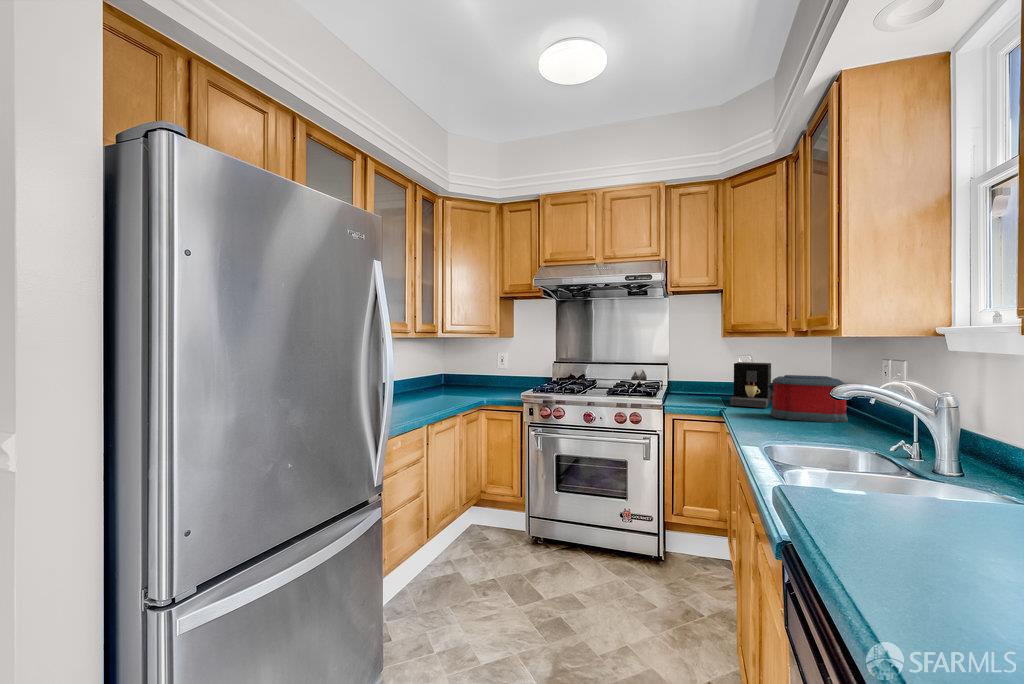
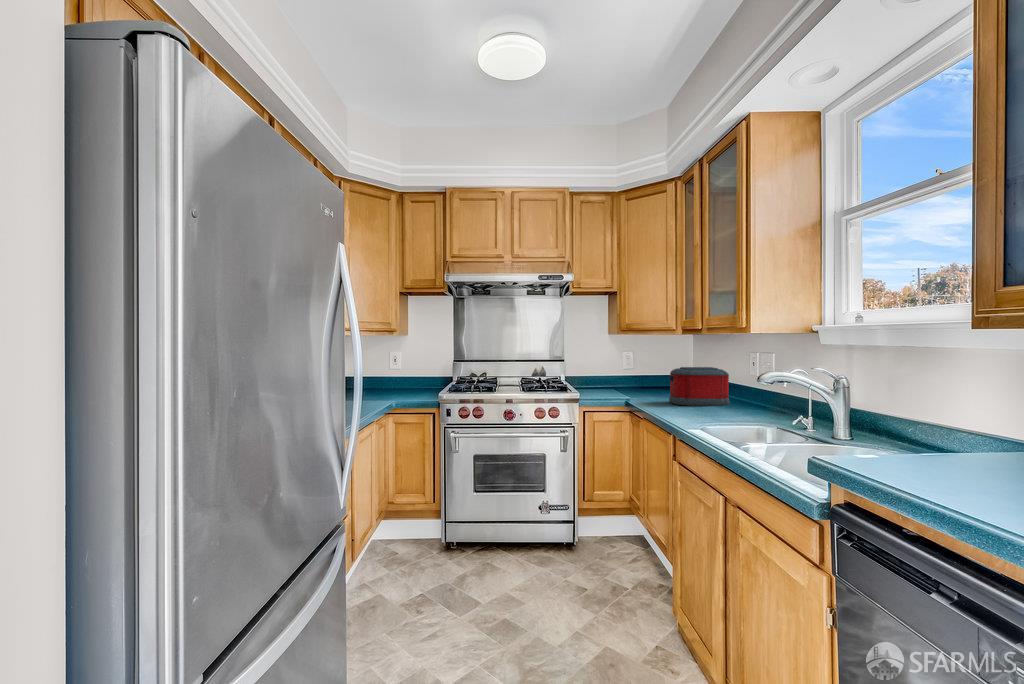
coffee maker: present [730,362,771,408] -> none [628,357,659,396]

